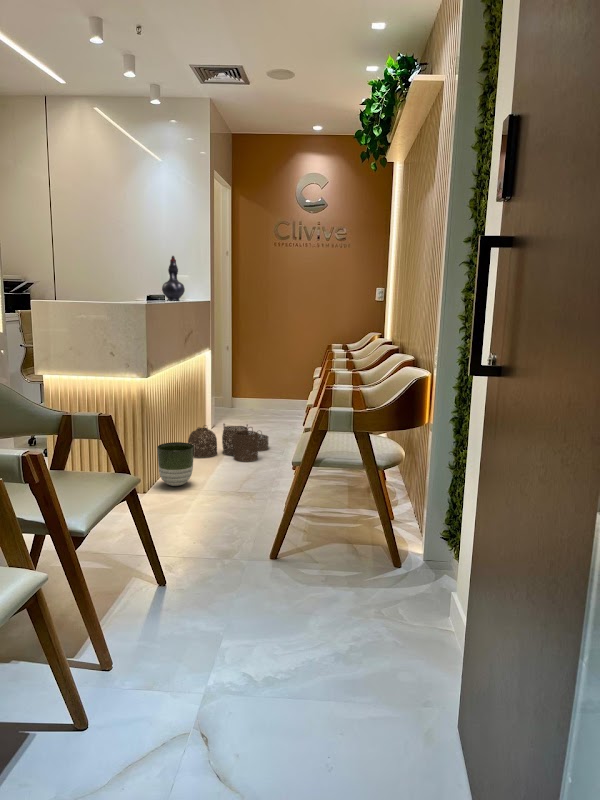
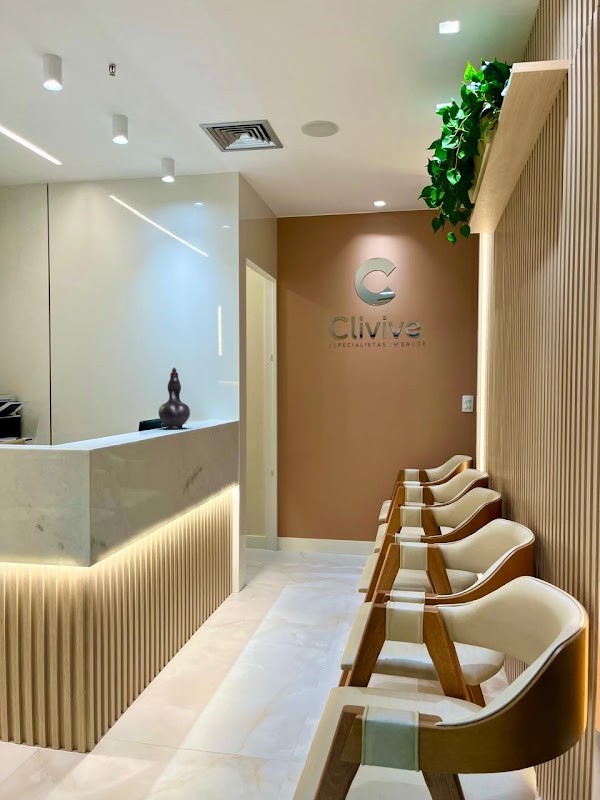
woven basket: present [188,424,268,462] -> none [190,602,311,669]
planter: present [157,442,194,486] -> none [117,654,176,733]

